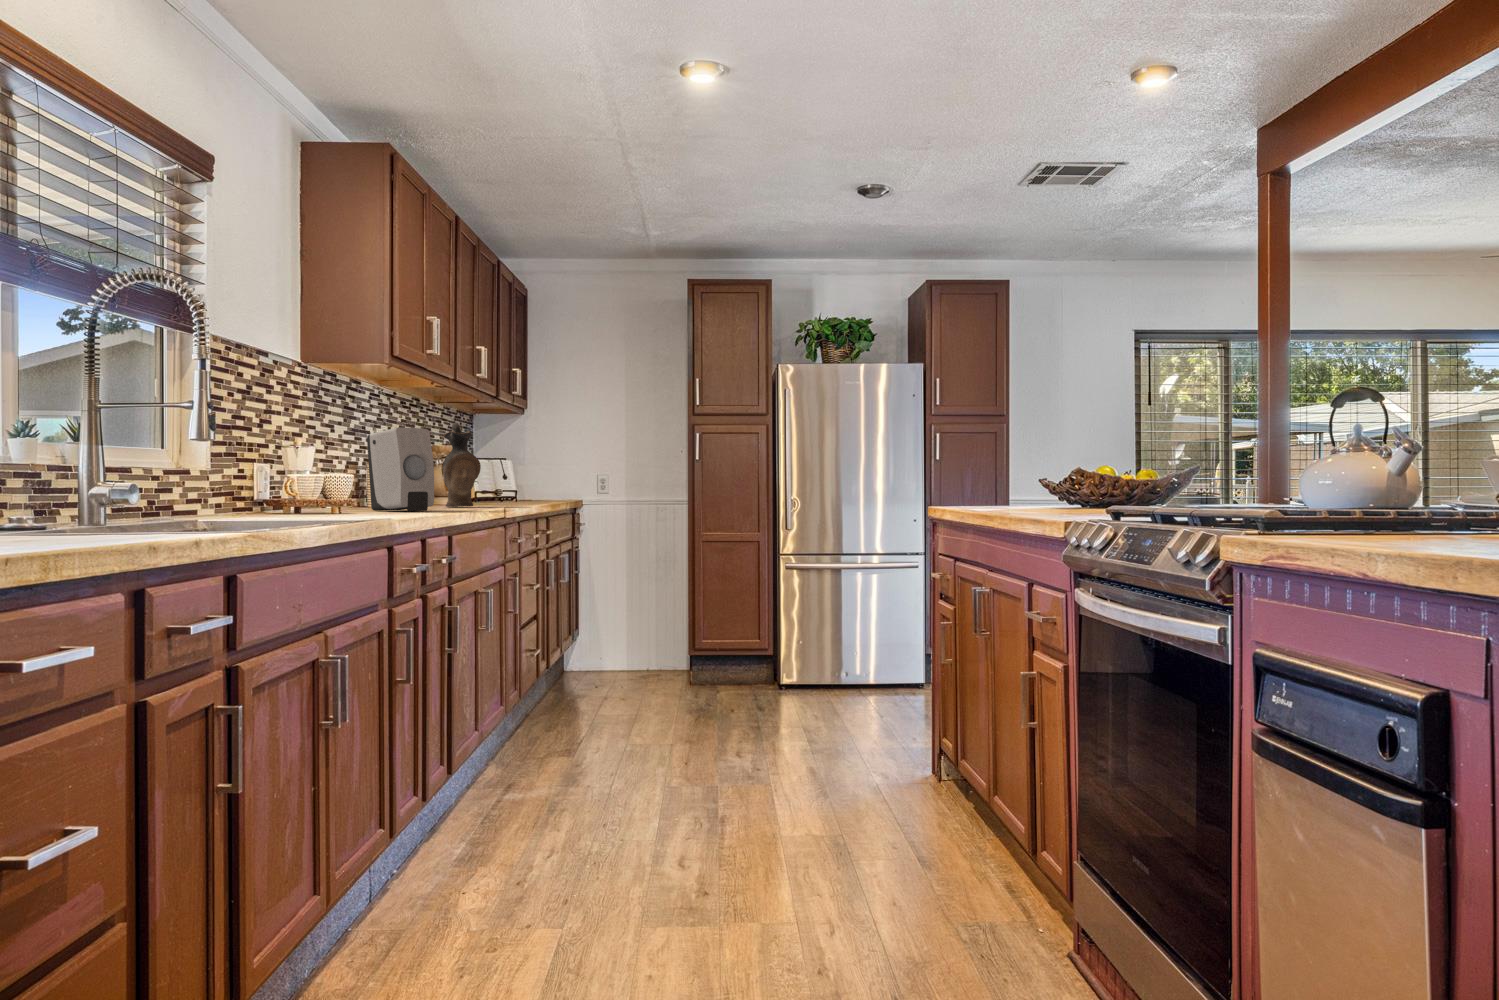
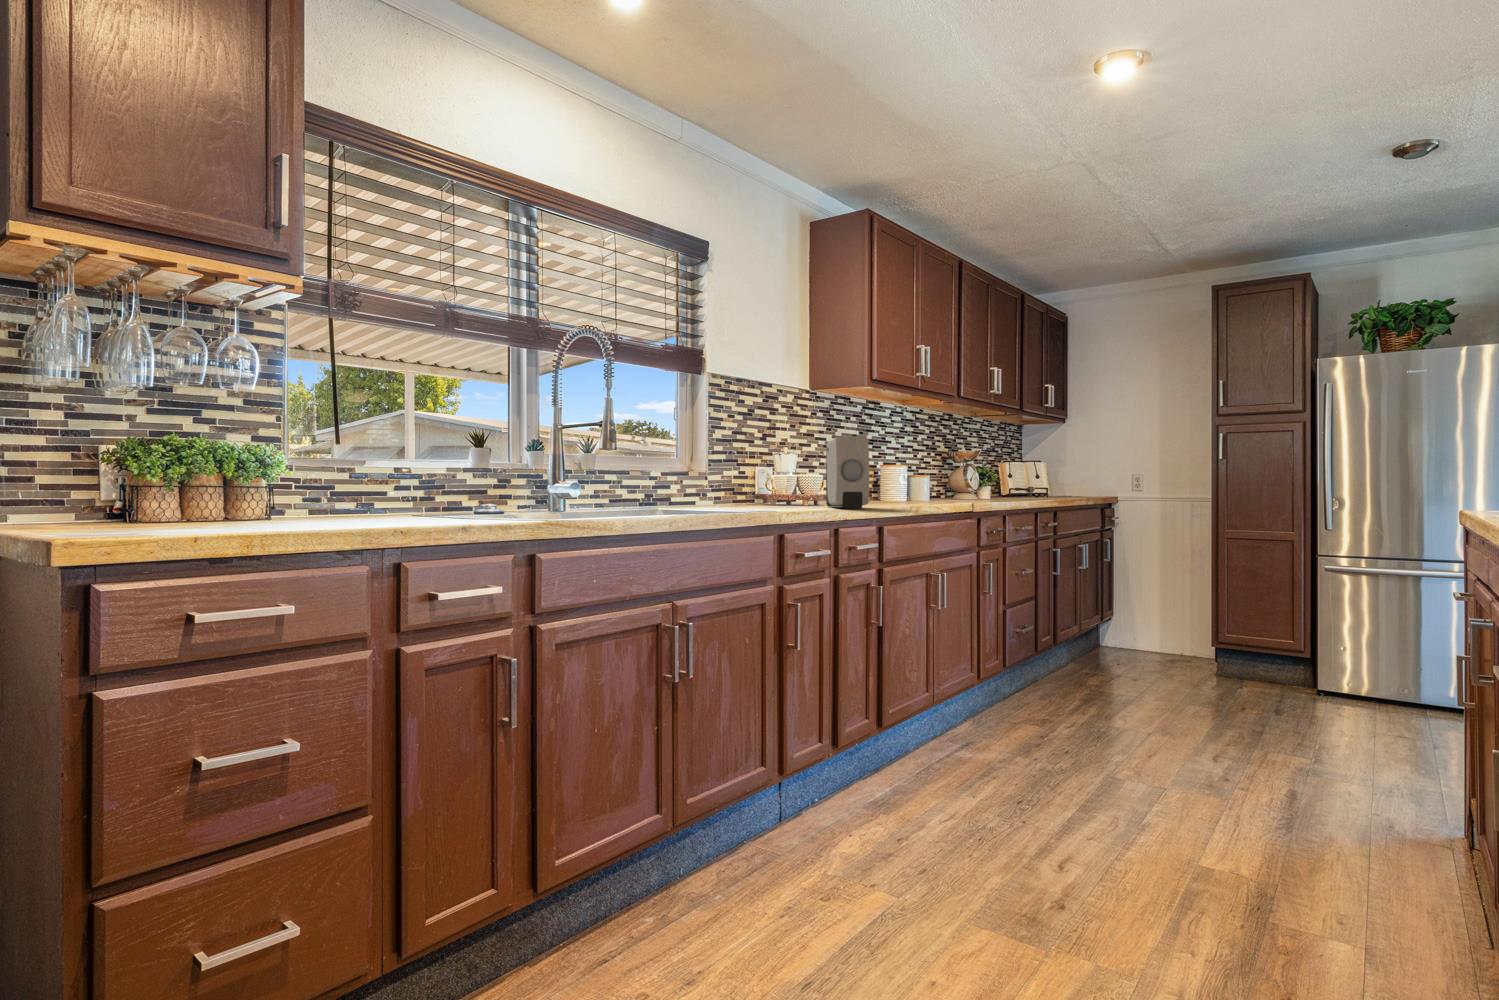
ceramic pitcher: present [443,423,481,507] -> none [911,431,943,505]

